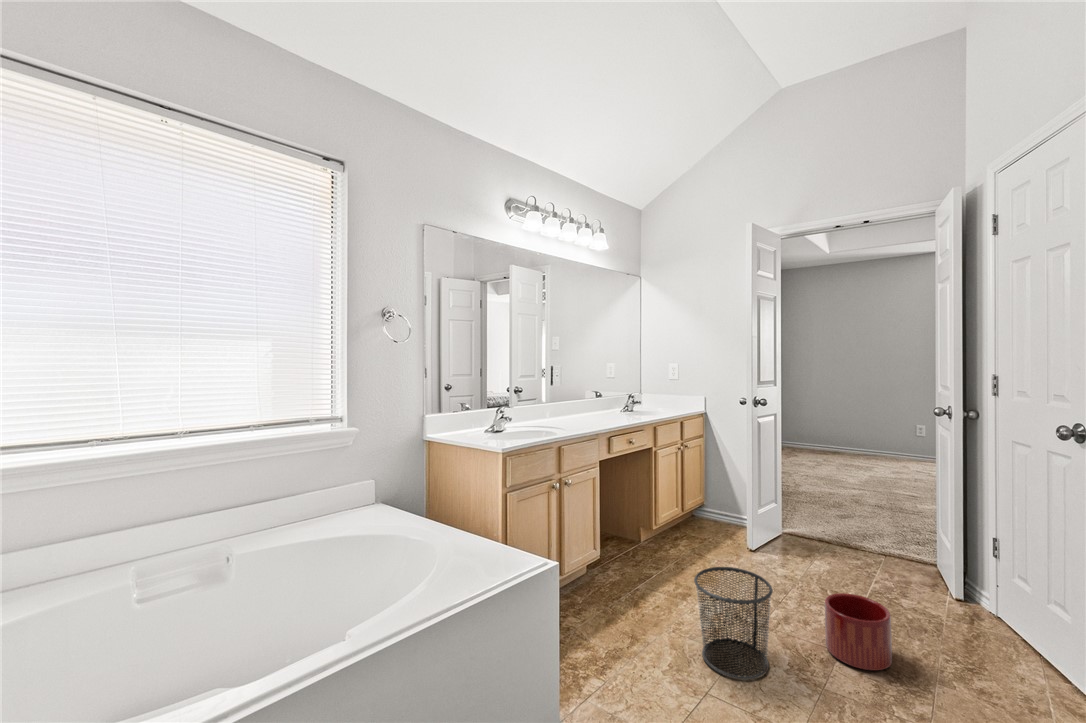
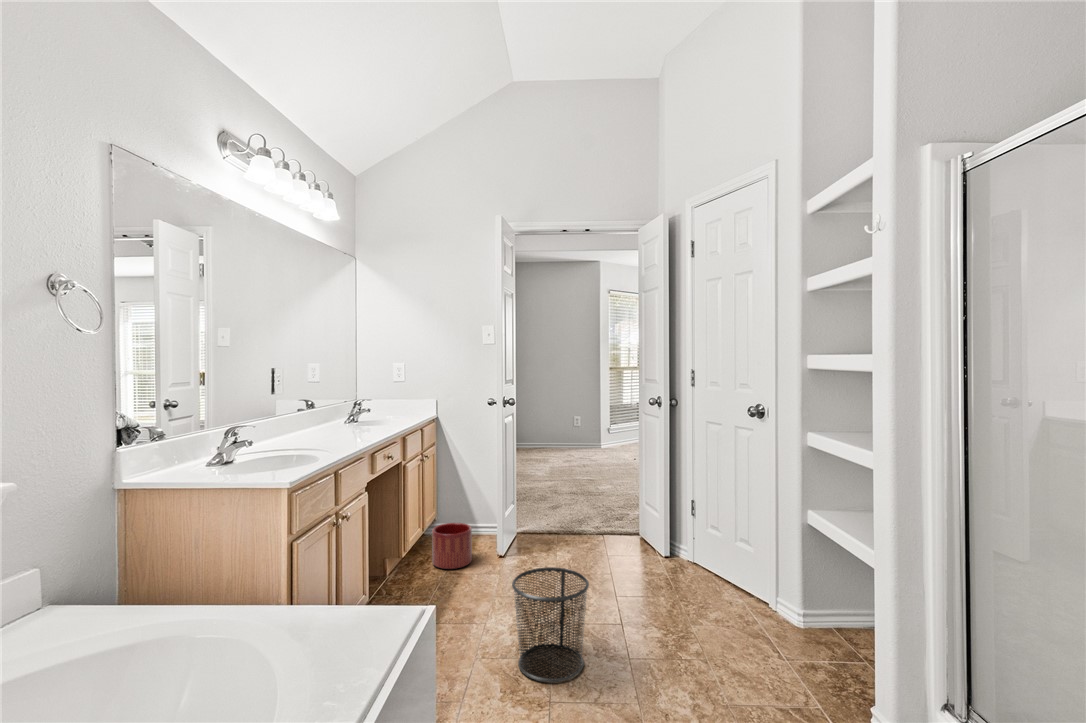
planter: present [825,593,892,671] -> present [432,523,472,569]

